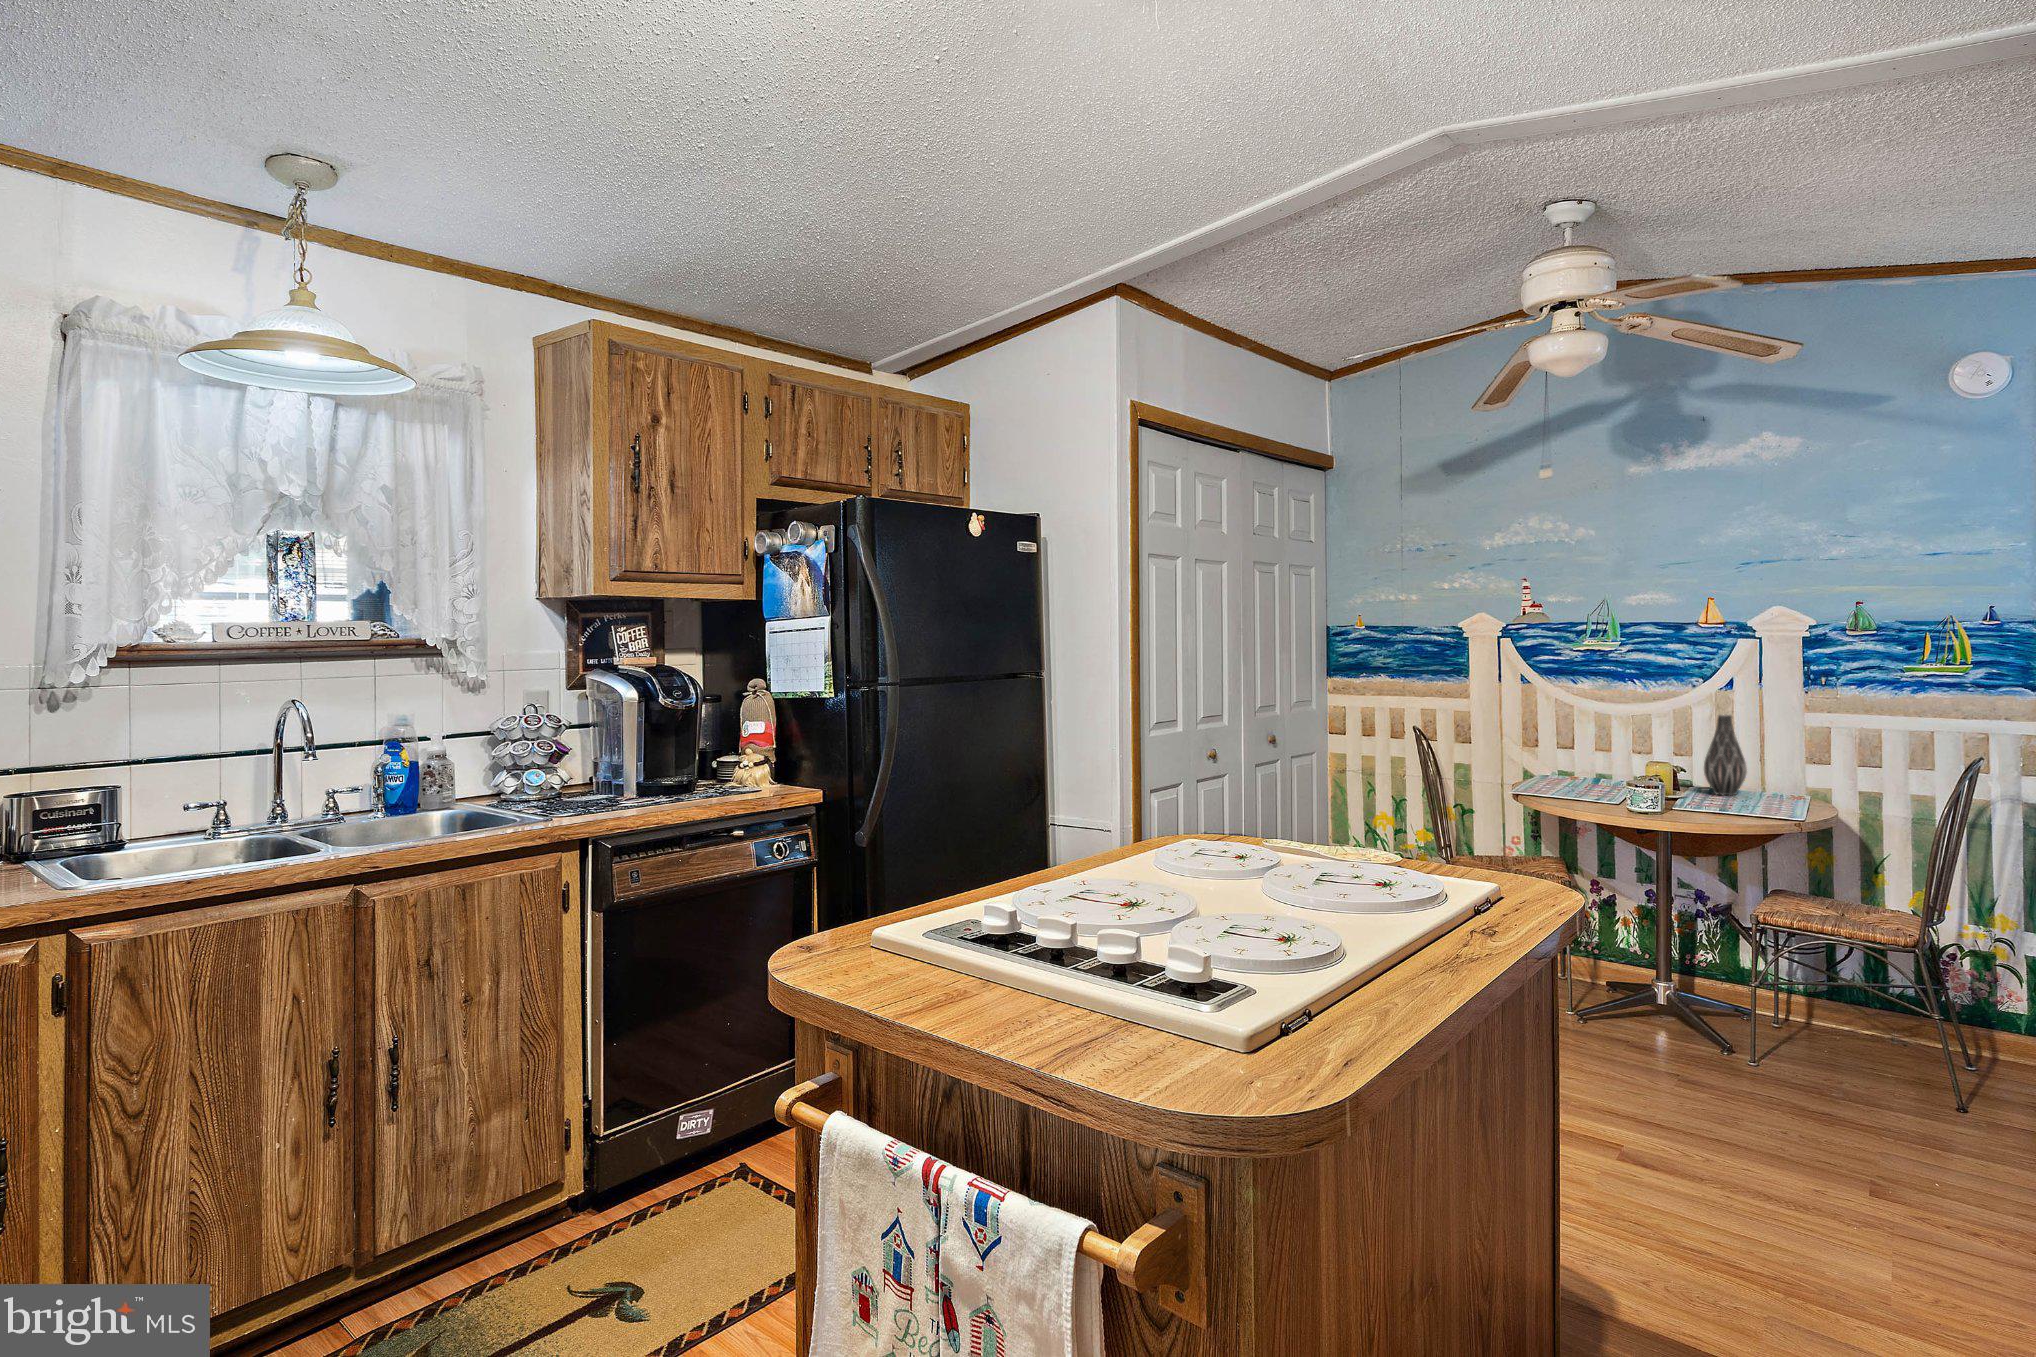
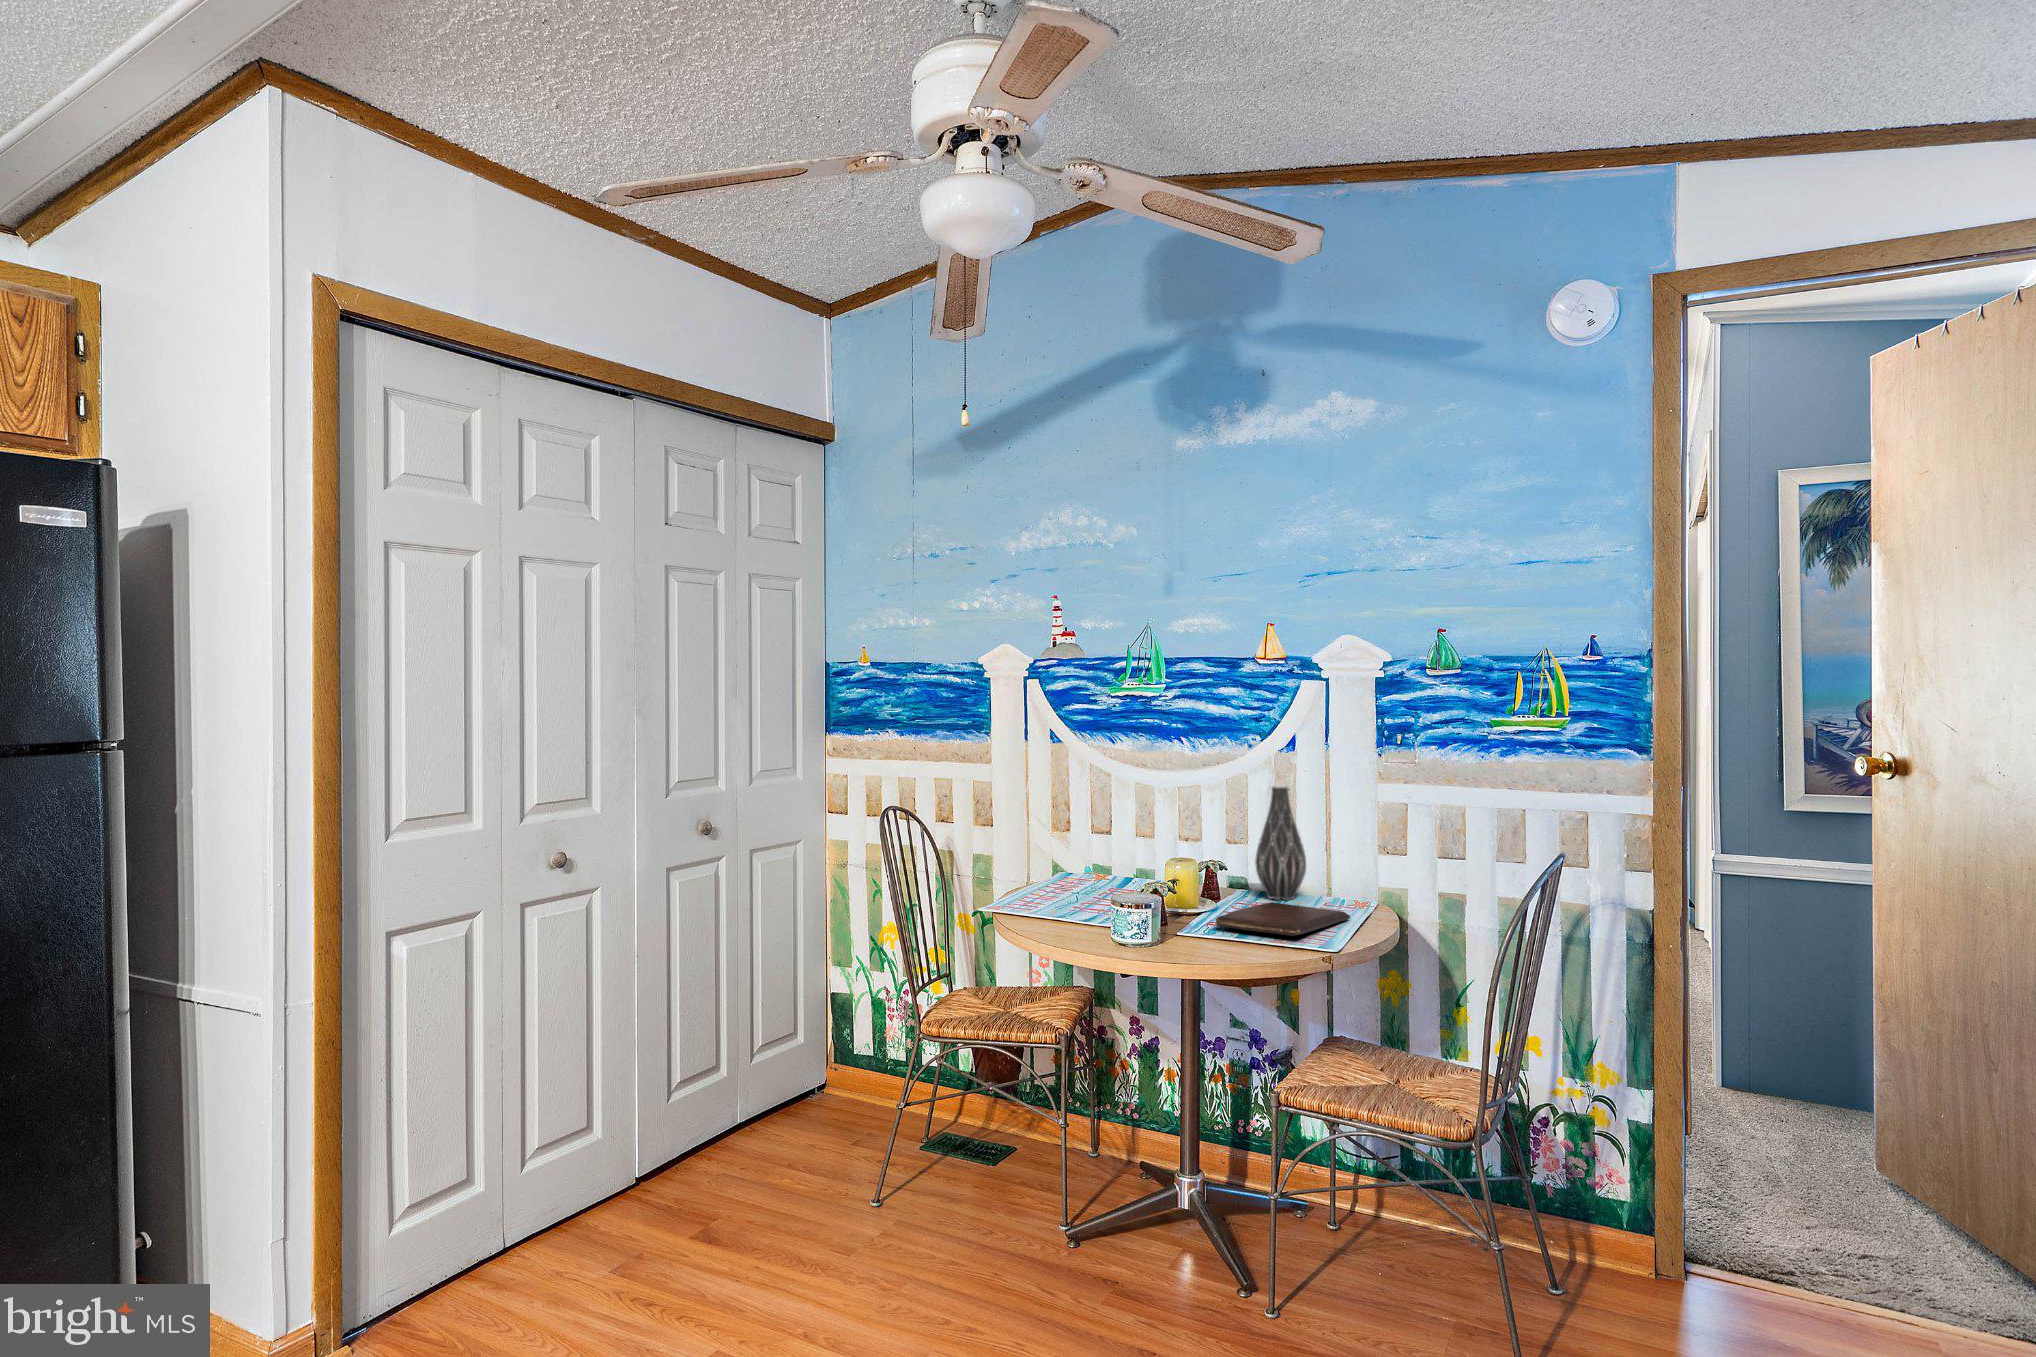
book: none [1691,795,1794,813] -> present [1216,902,1350,936]

